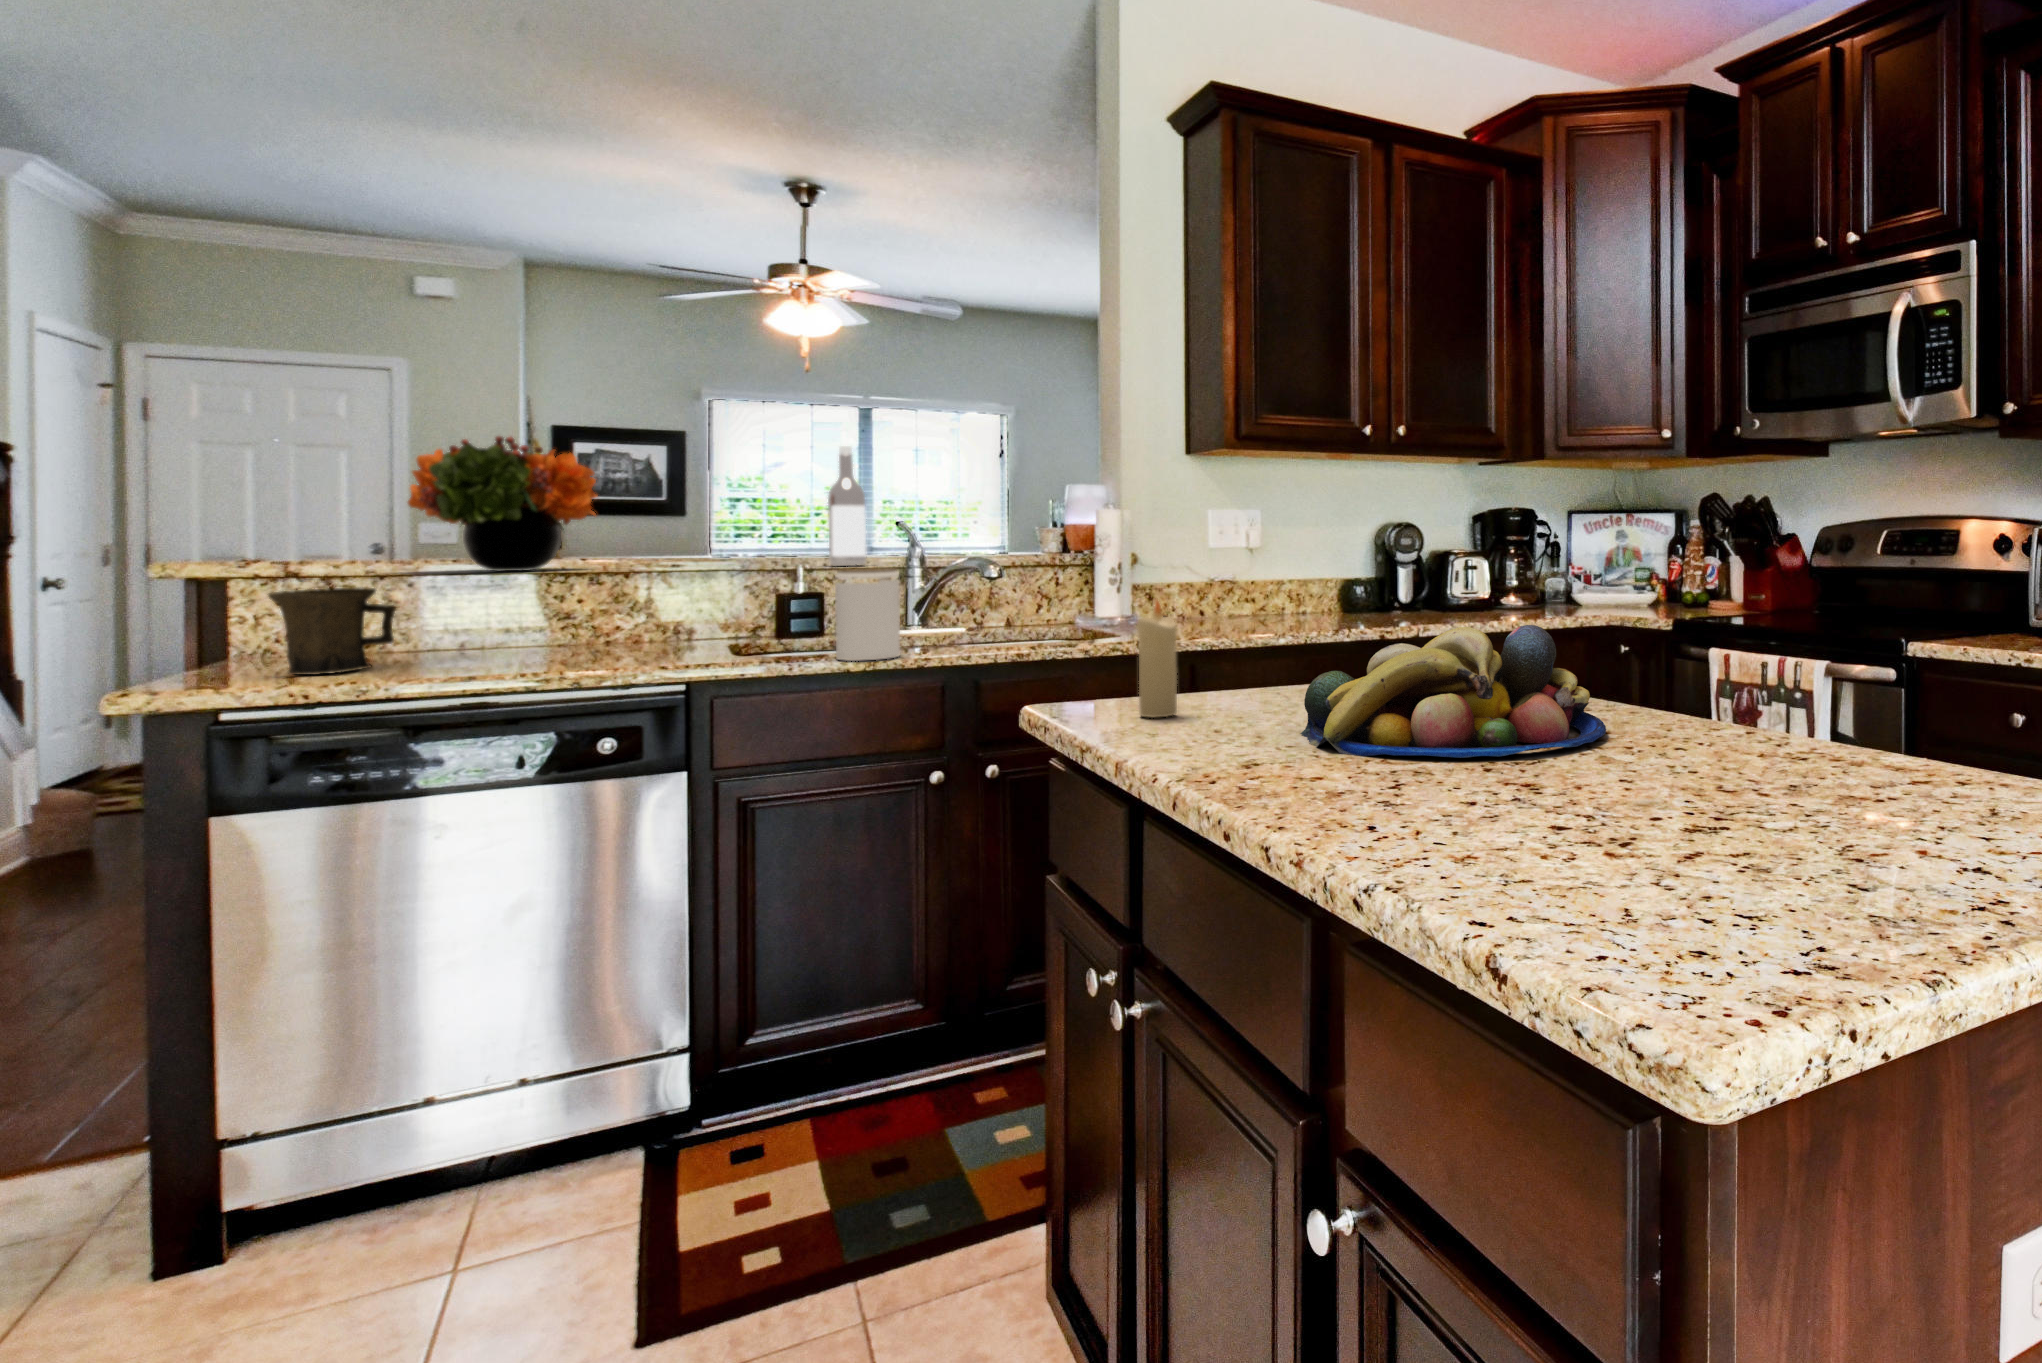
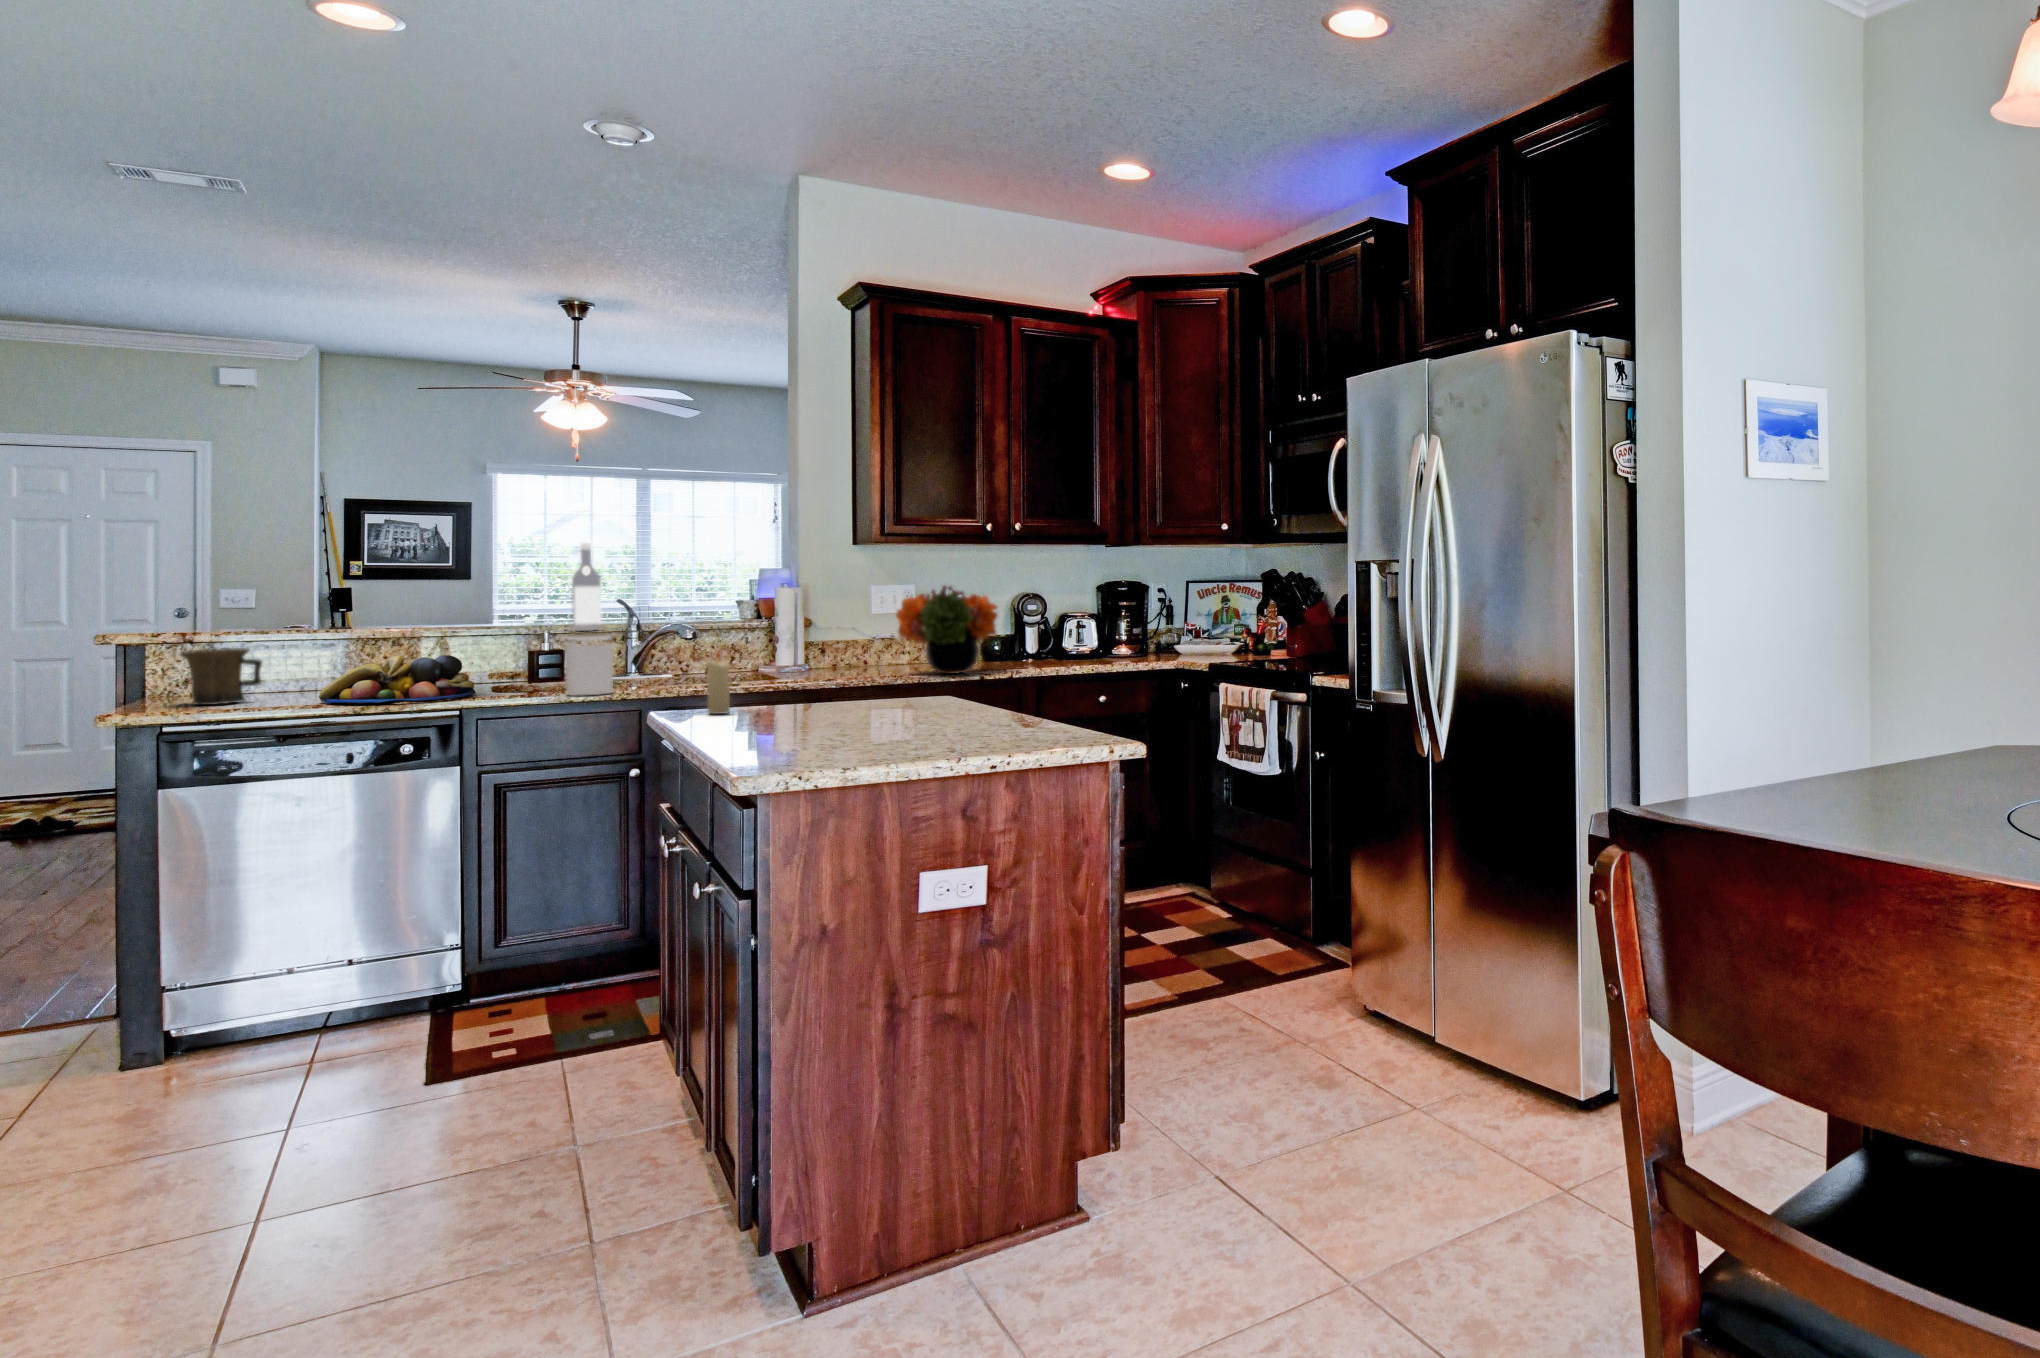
flower arrangement: present [408,436,596,571] -> present [896,586,998,674]
fruit bowl: present [1300,625,1606,758] -> present [319,655,476,704]

